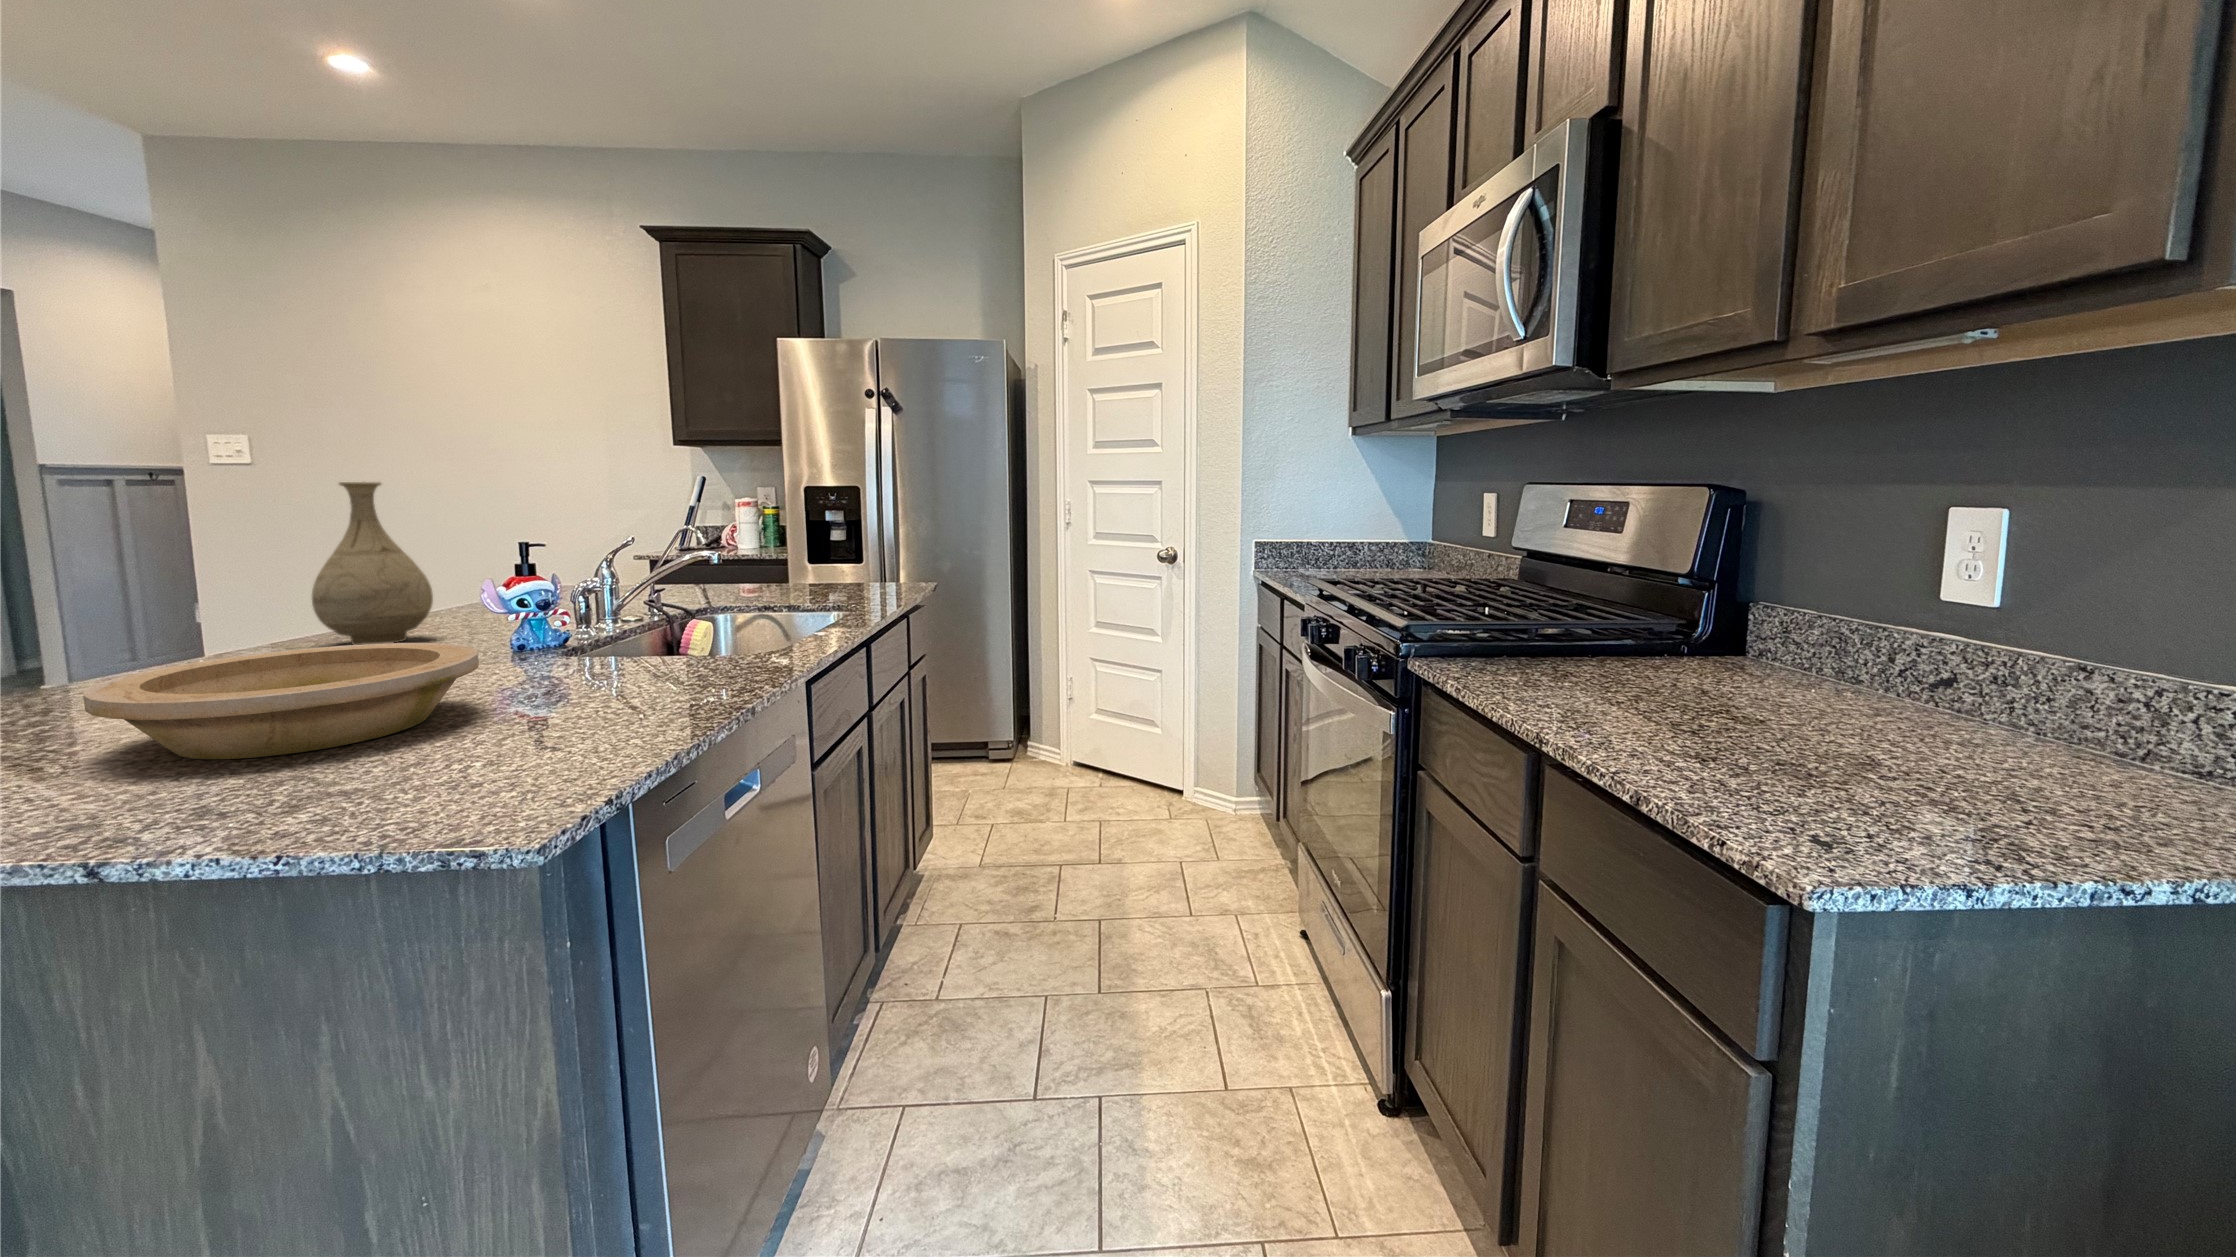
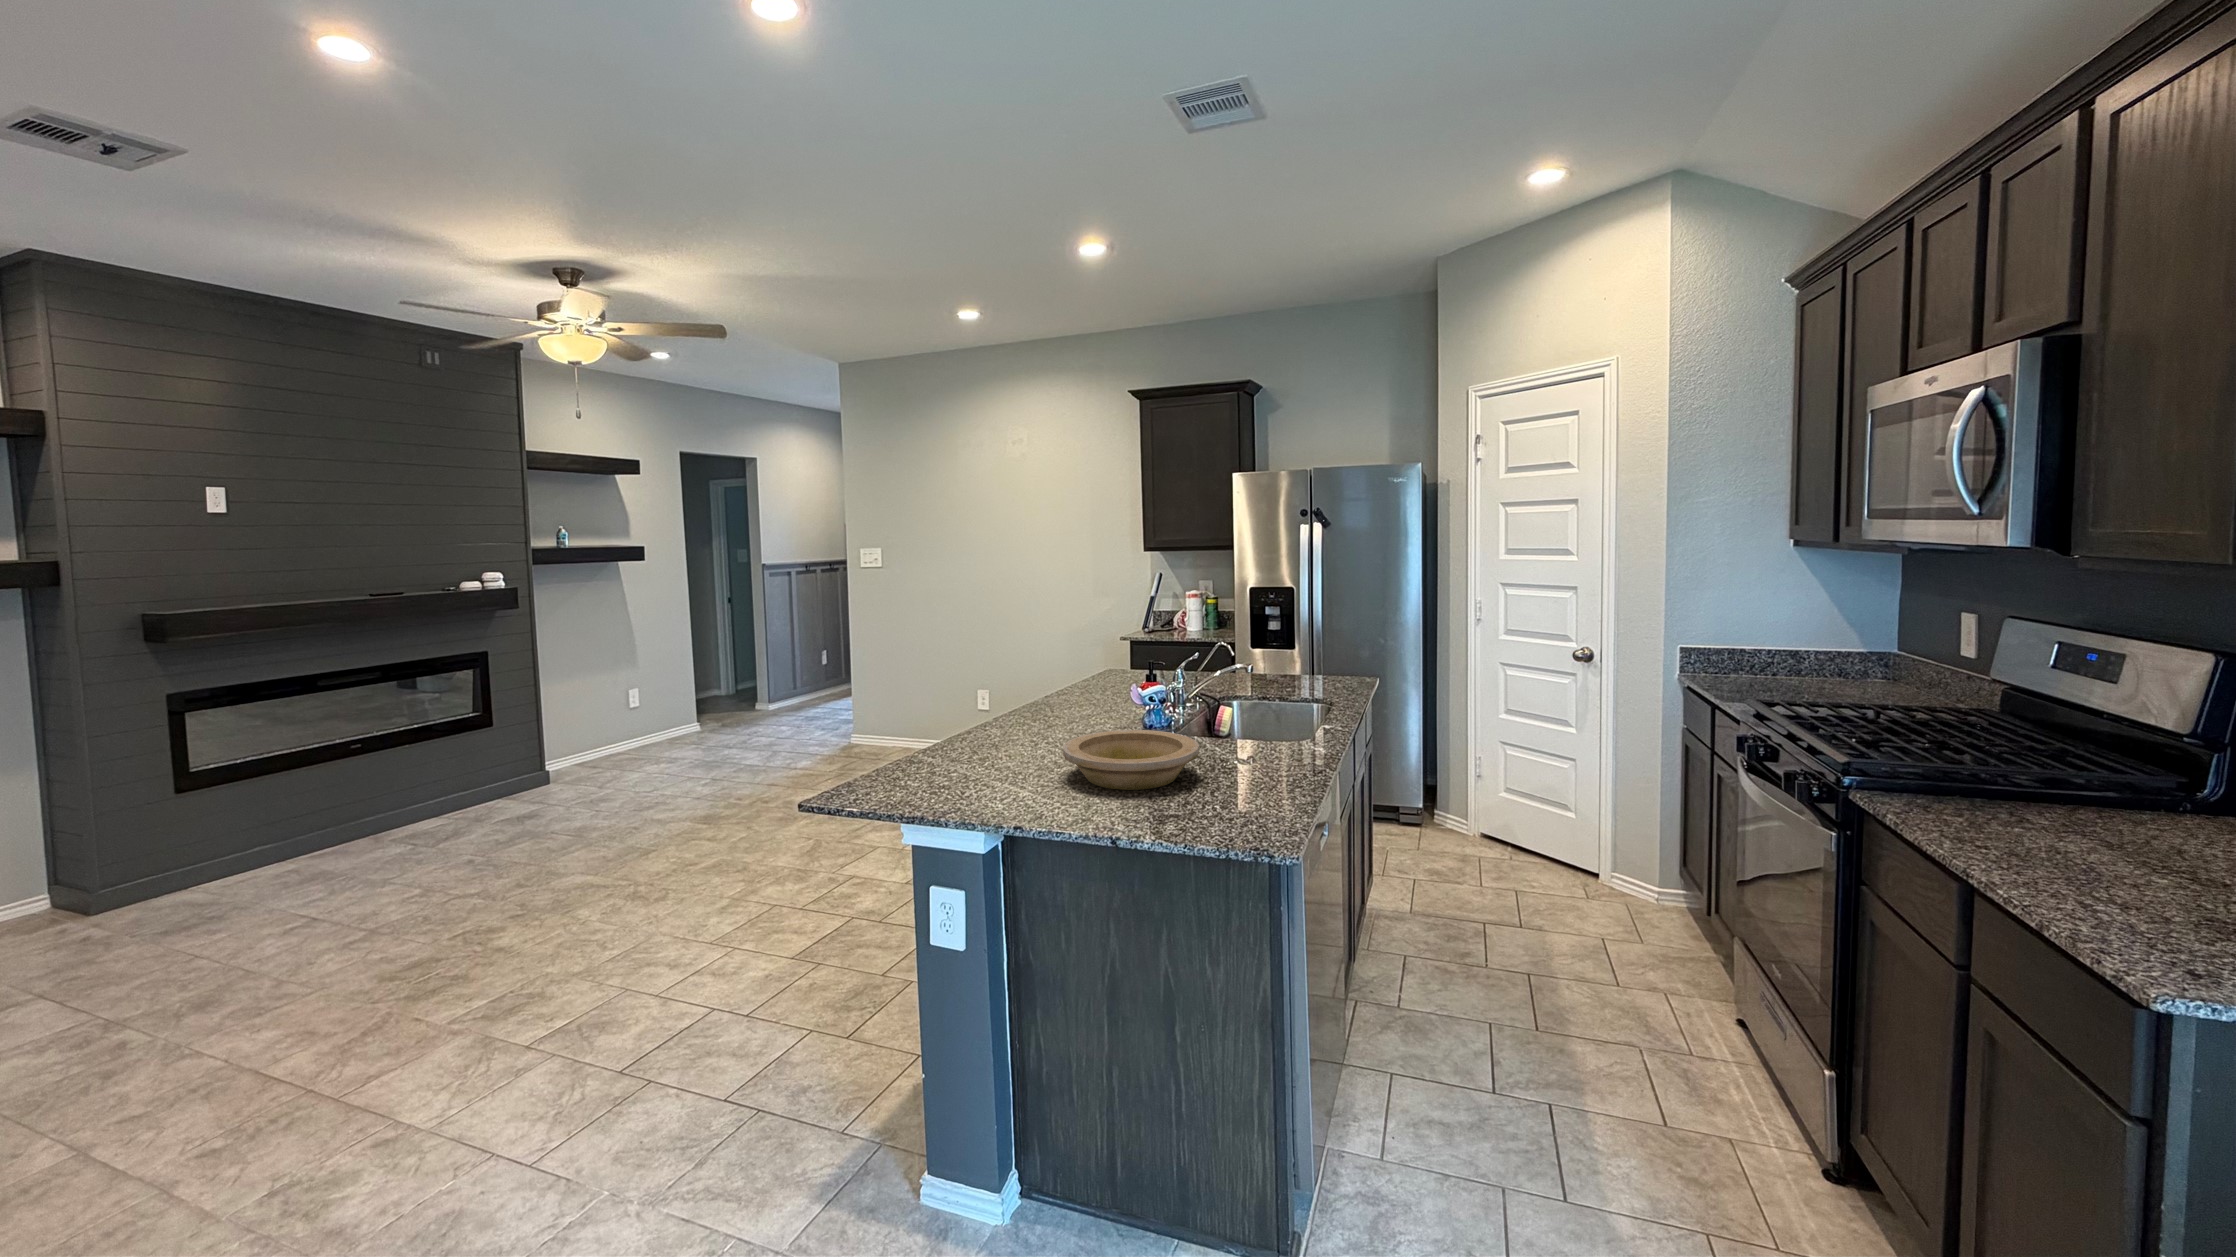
vase: present [312,482,433,645] -> none [1051,624,1102,719]

